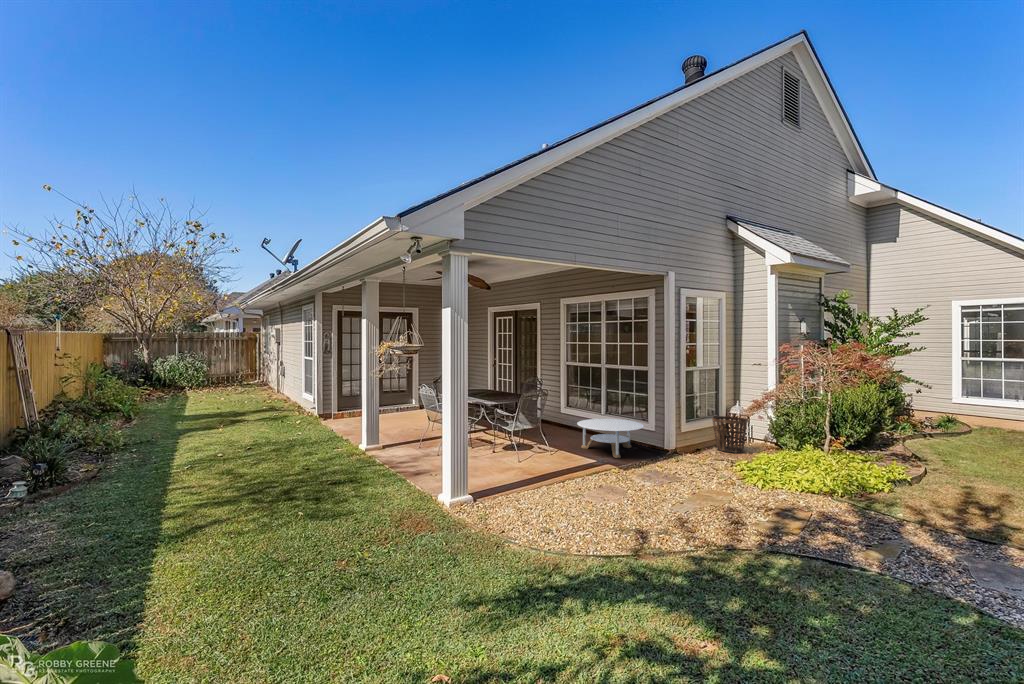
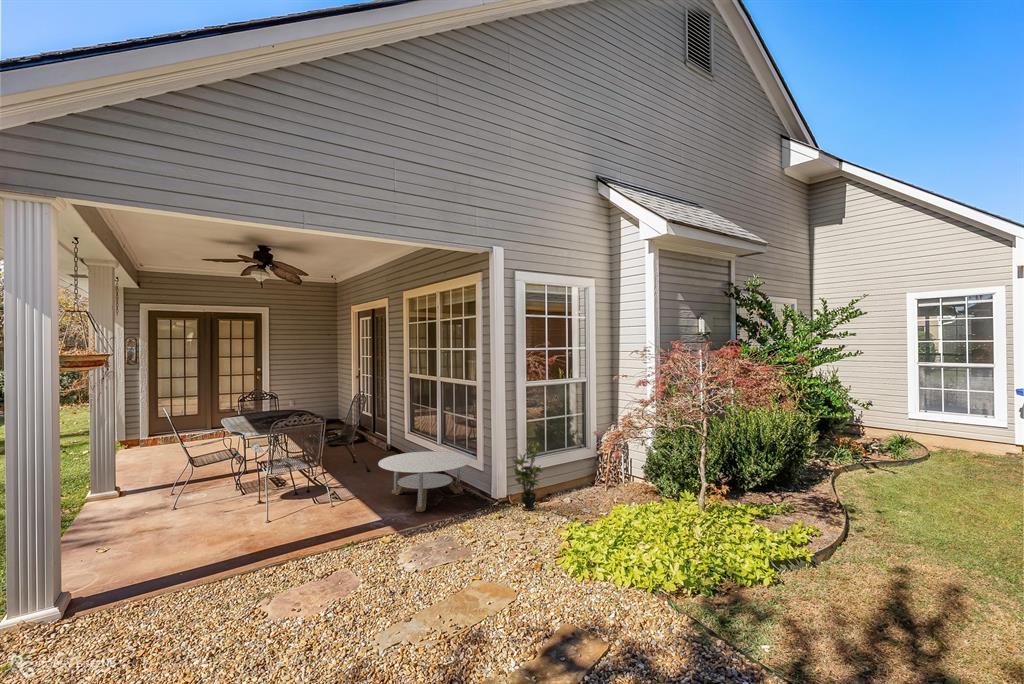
potted plant: none [679,415,700,458] -> present [513,450,542,510]
basket: present [712,416,747,453] -> none [572,448,617,501]

